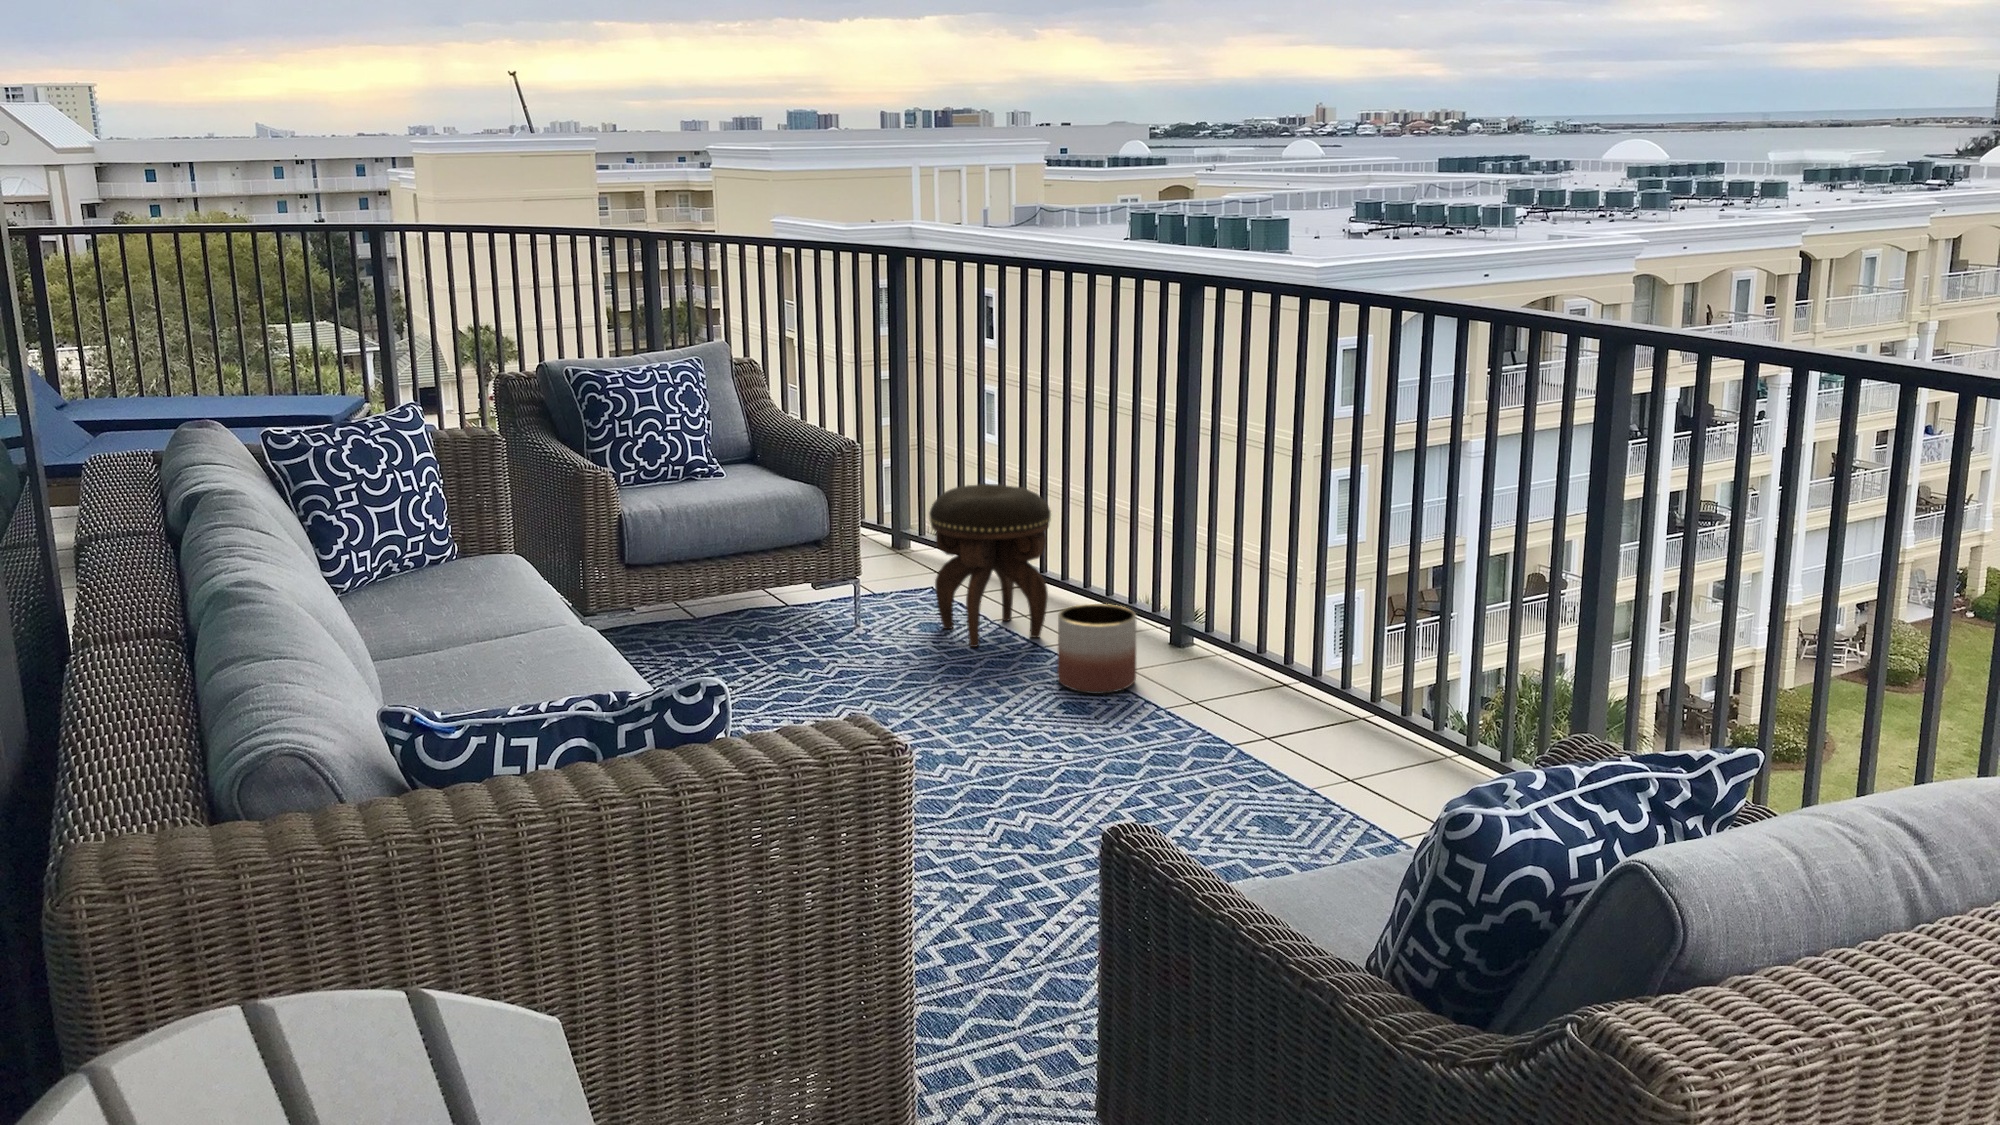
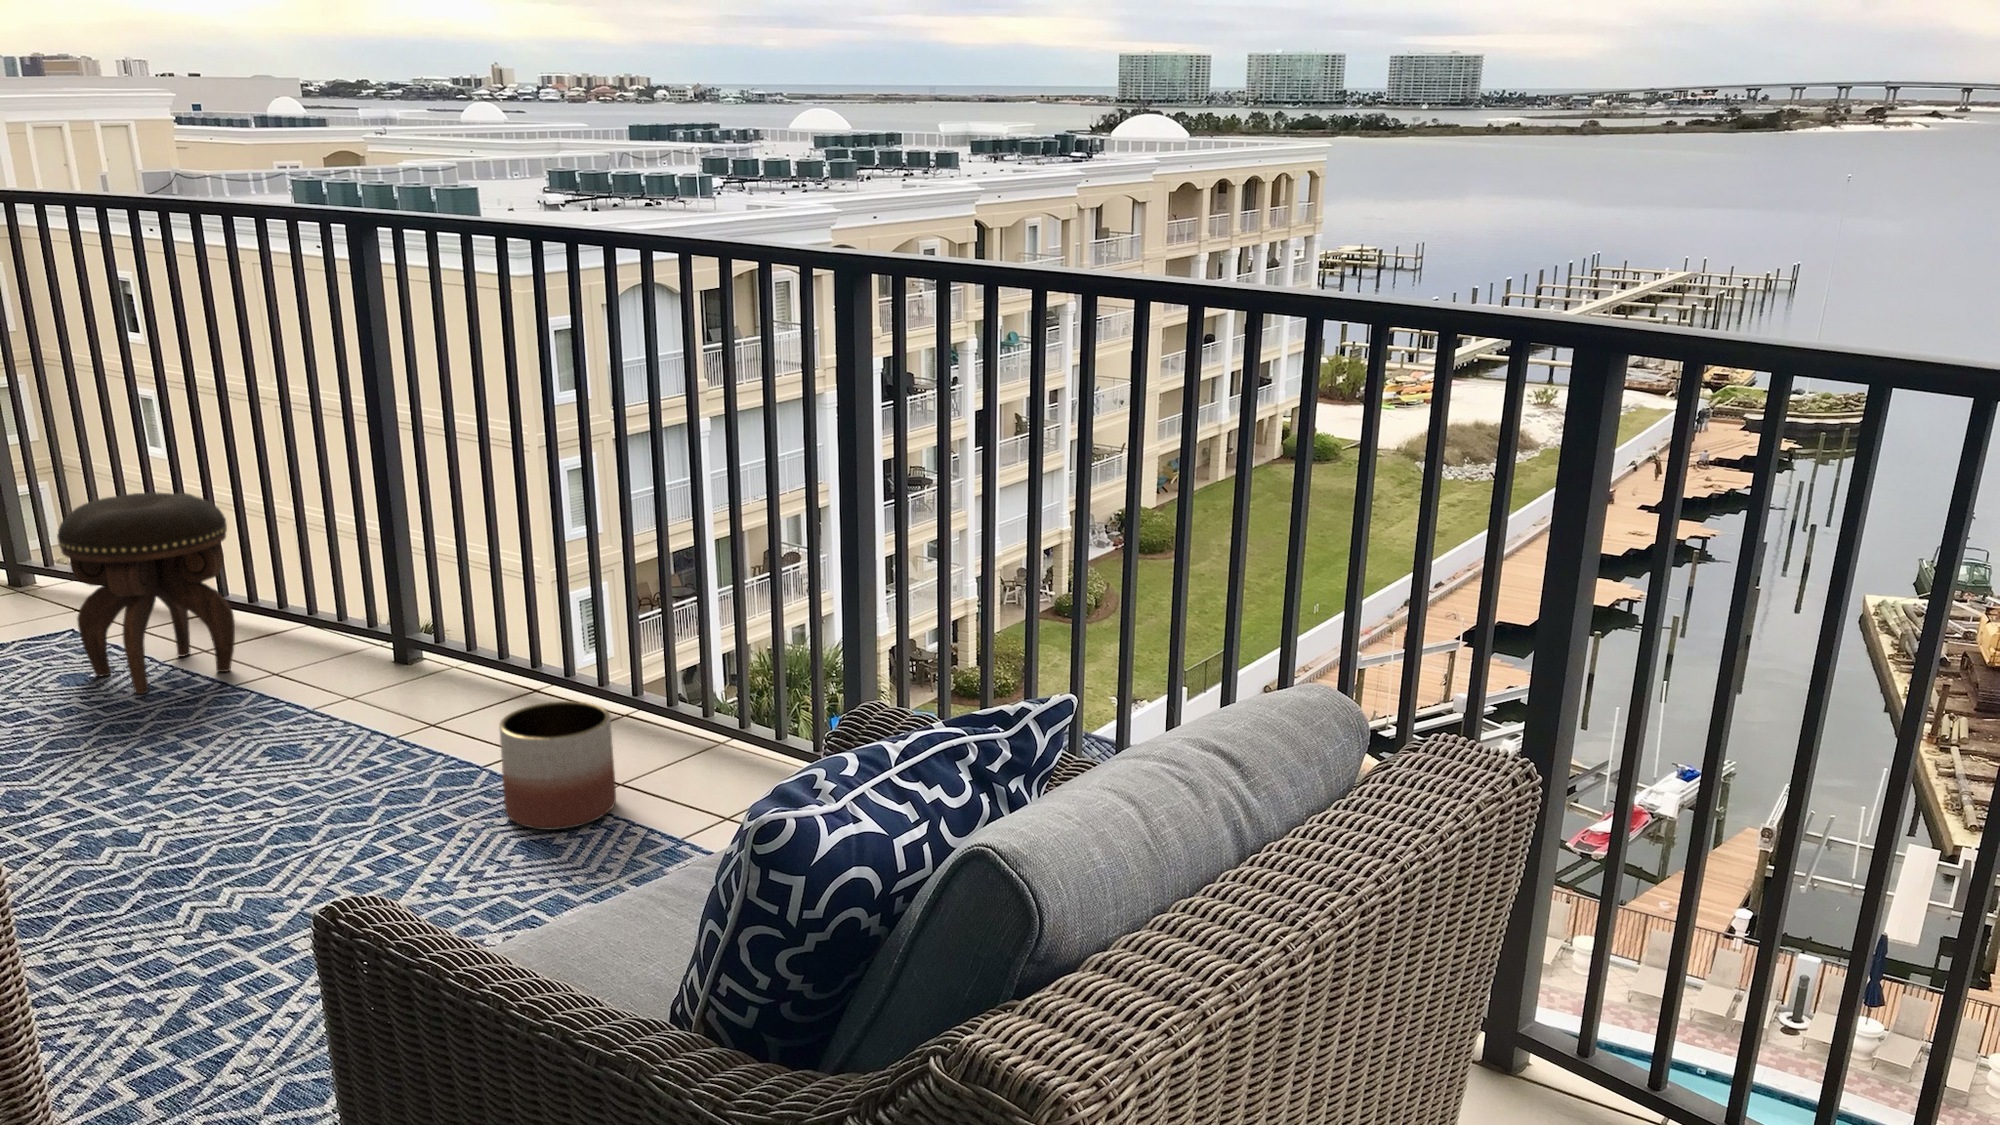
planter: present [1057,604,1136,694] -> present [499,701,616,830]

